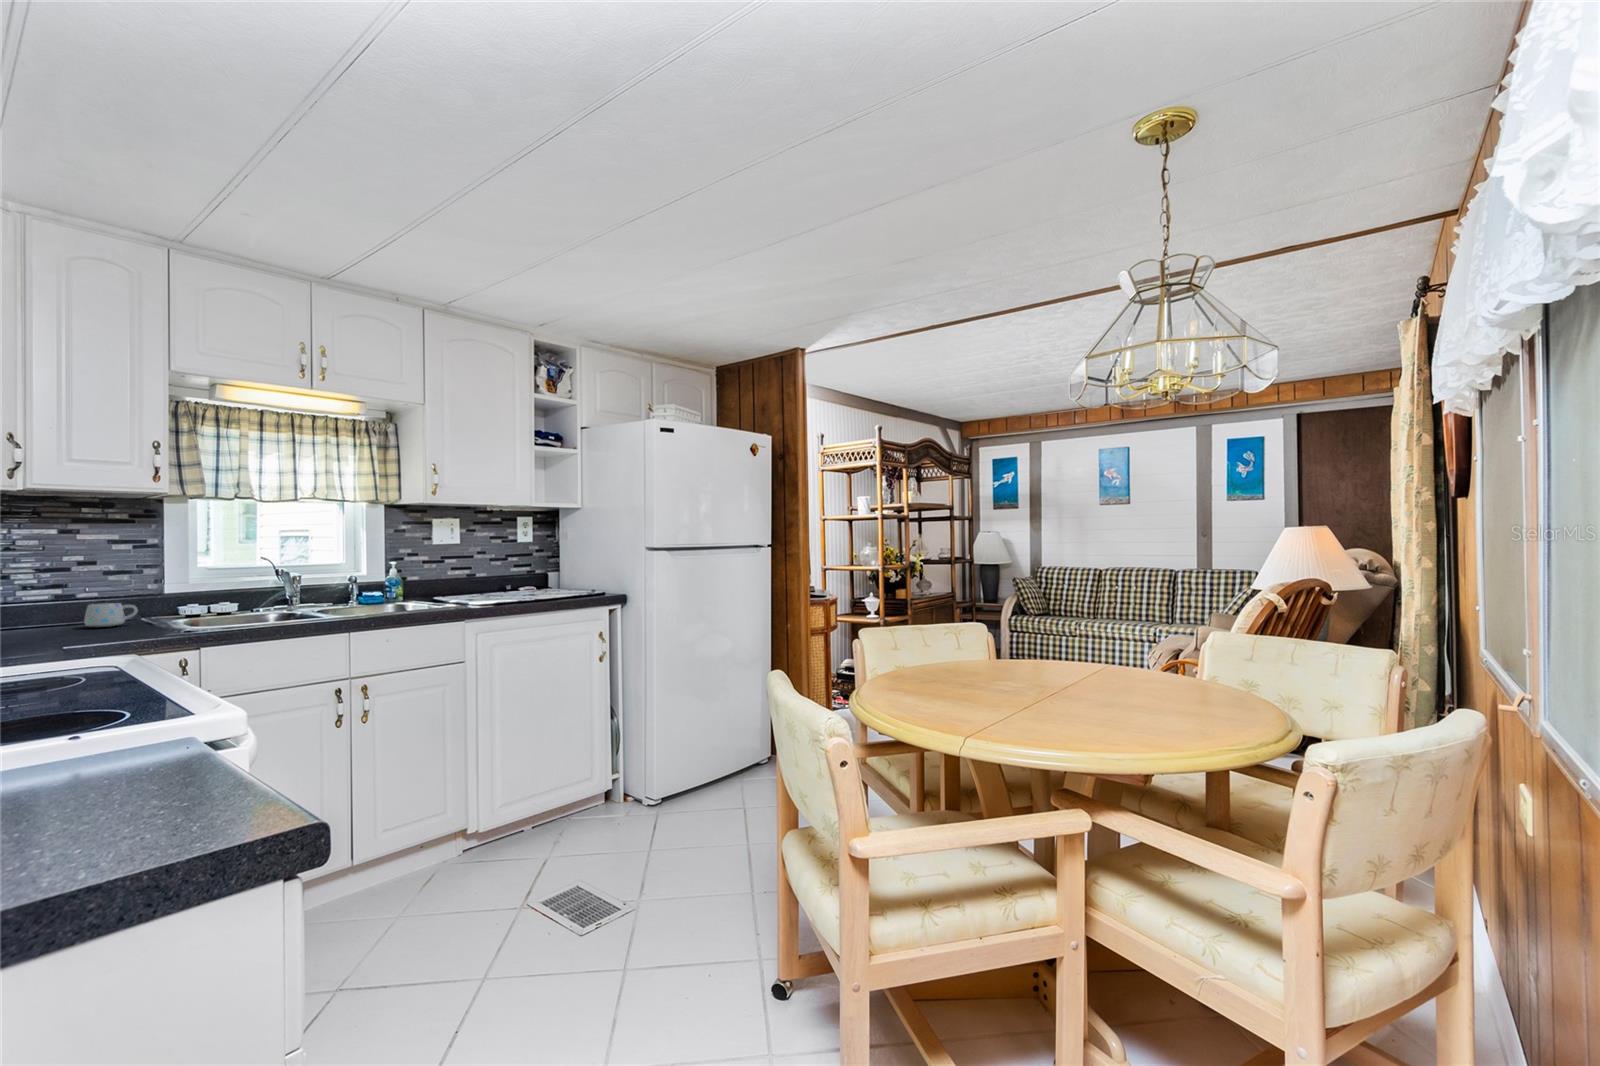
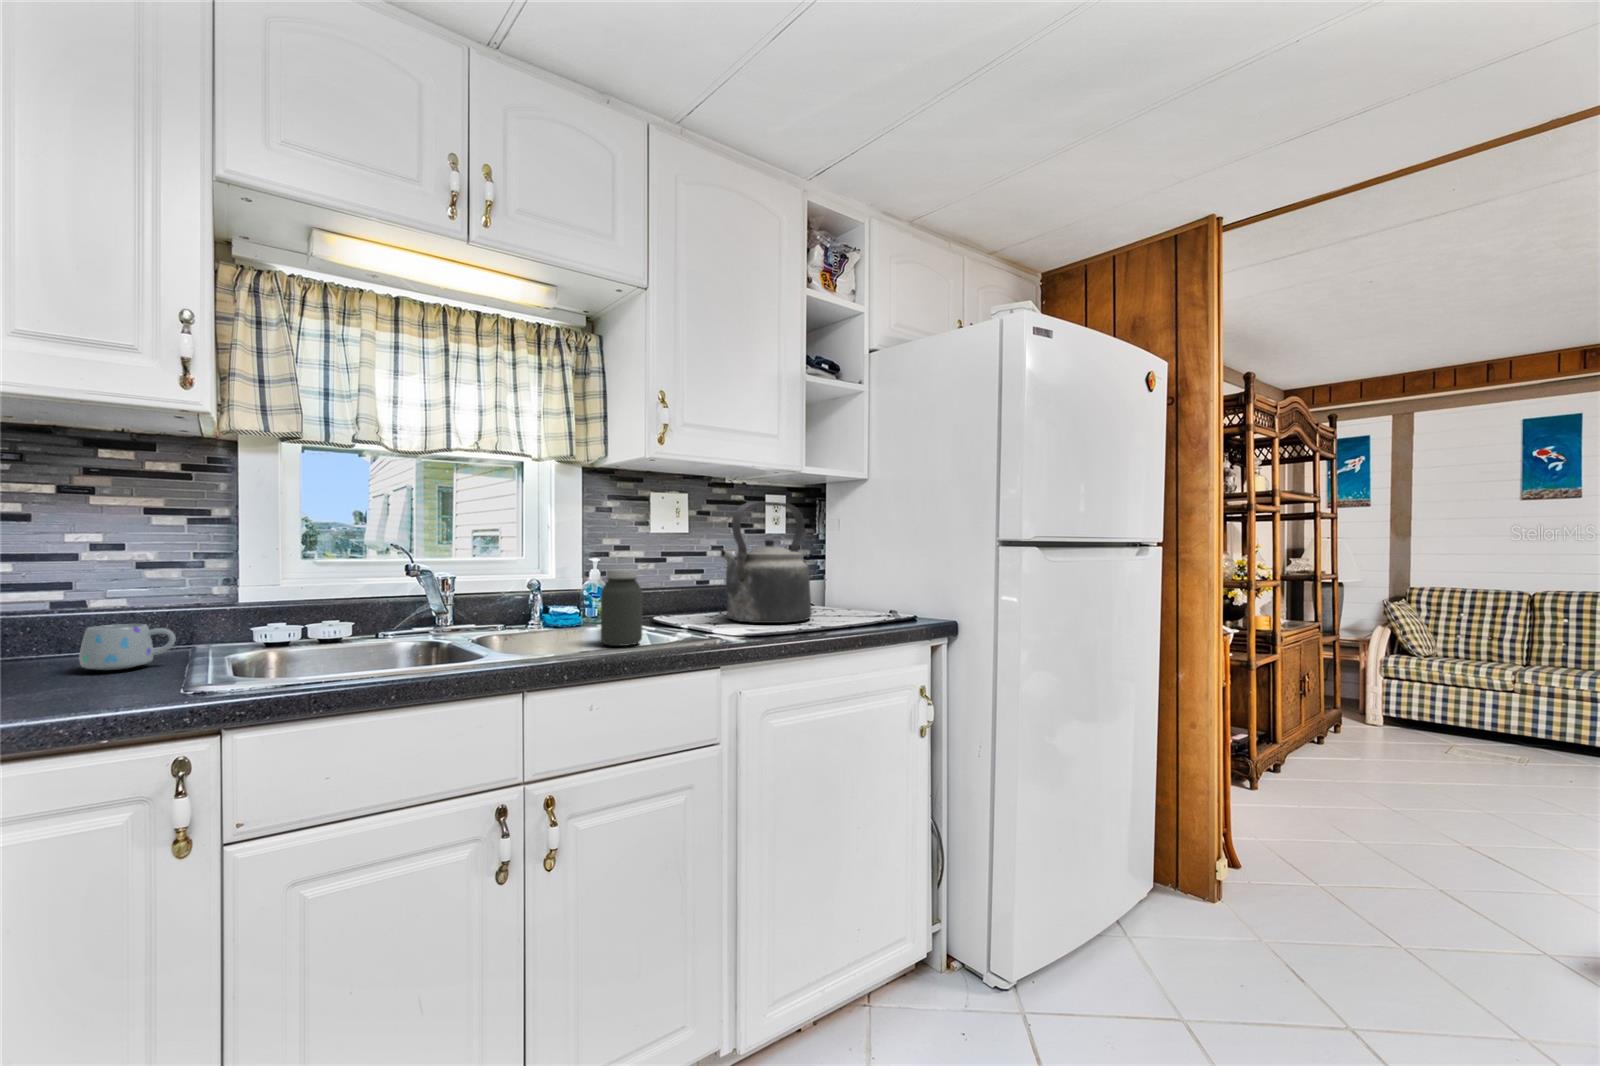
kettle: none [474,525,537,598] -> present [721,502,812,623]
jar: none [392,567,418,609] -> present [601,569,643,646]

